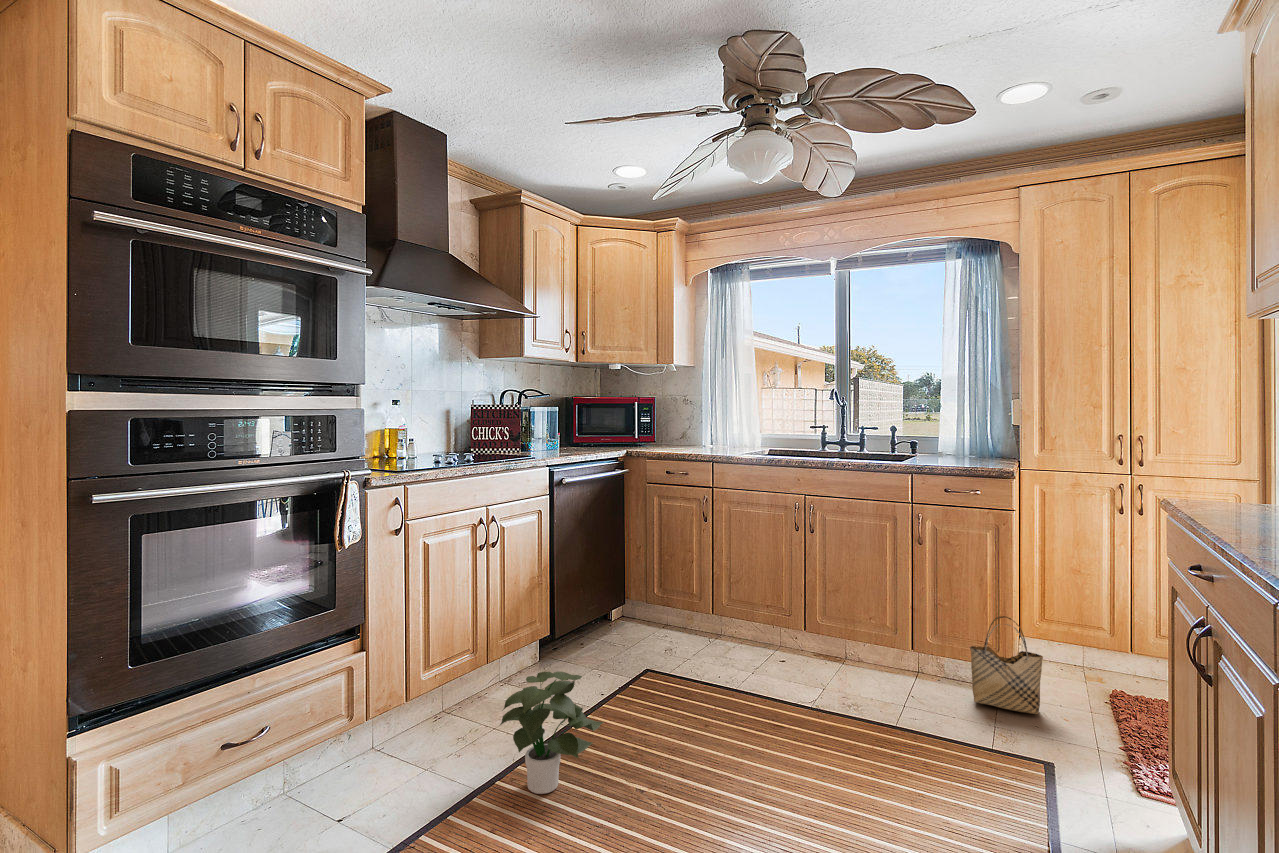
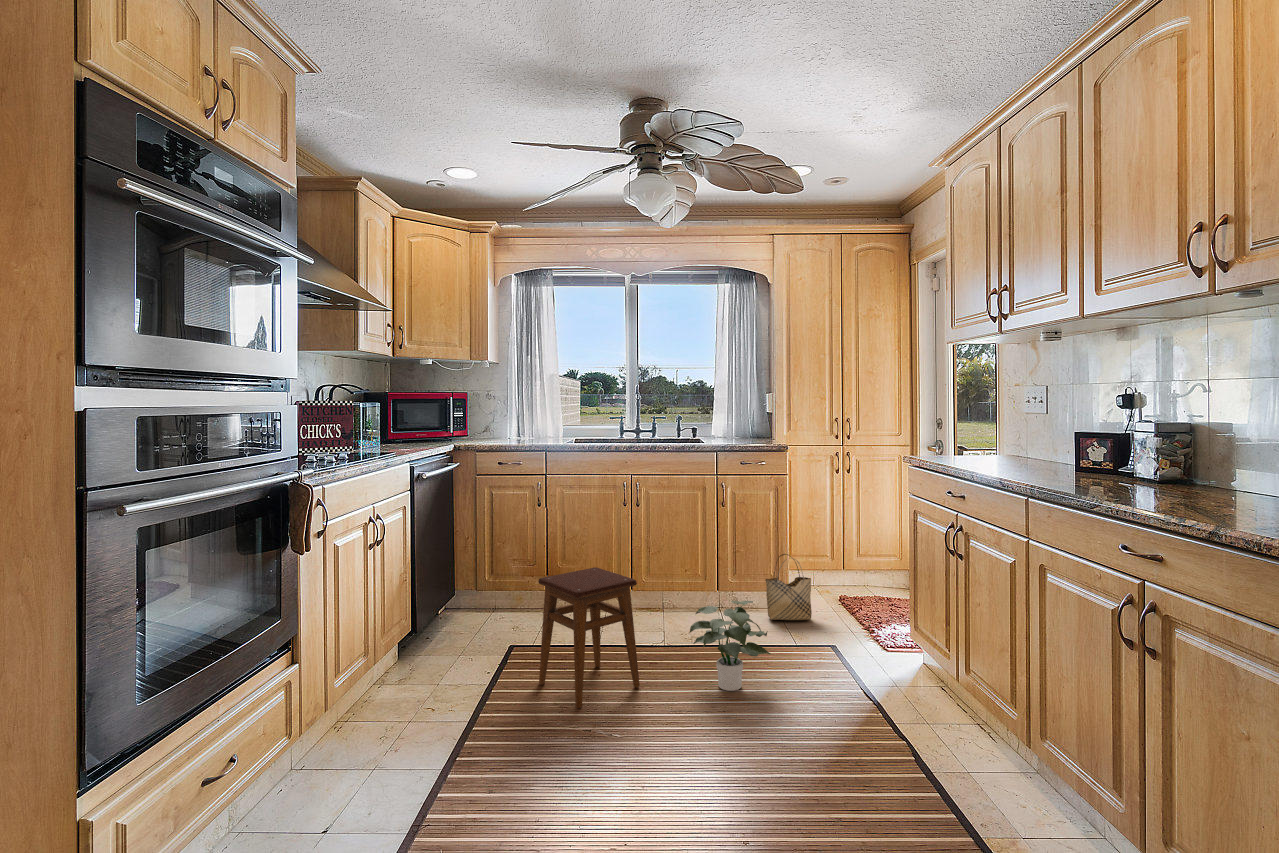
stool: none [636,599,738,760] -> present [538,567,640,708]
potted plant: present [500,672,604,794] -> present [689,601,771,691]

